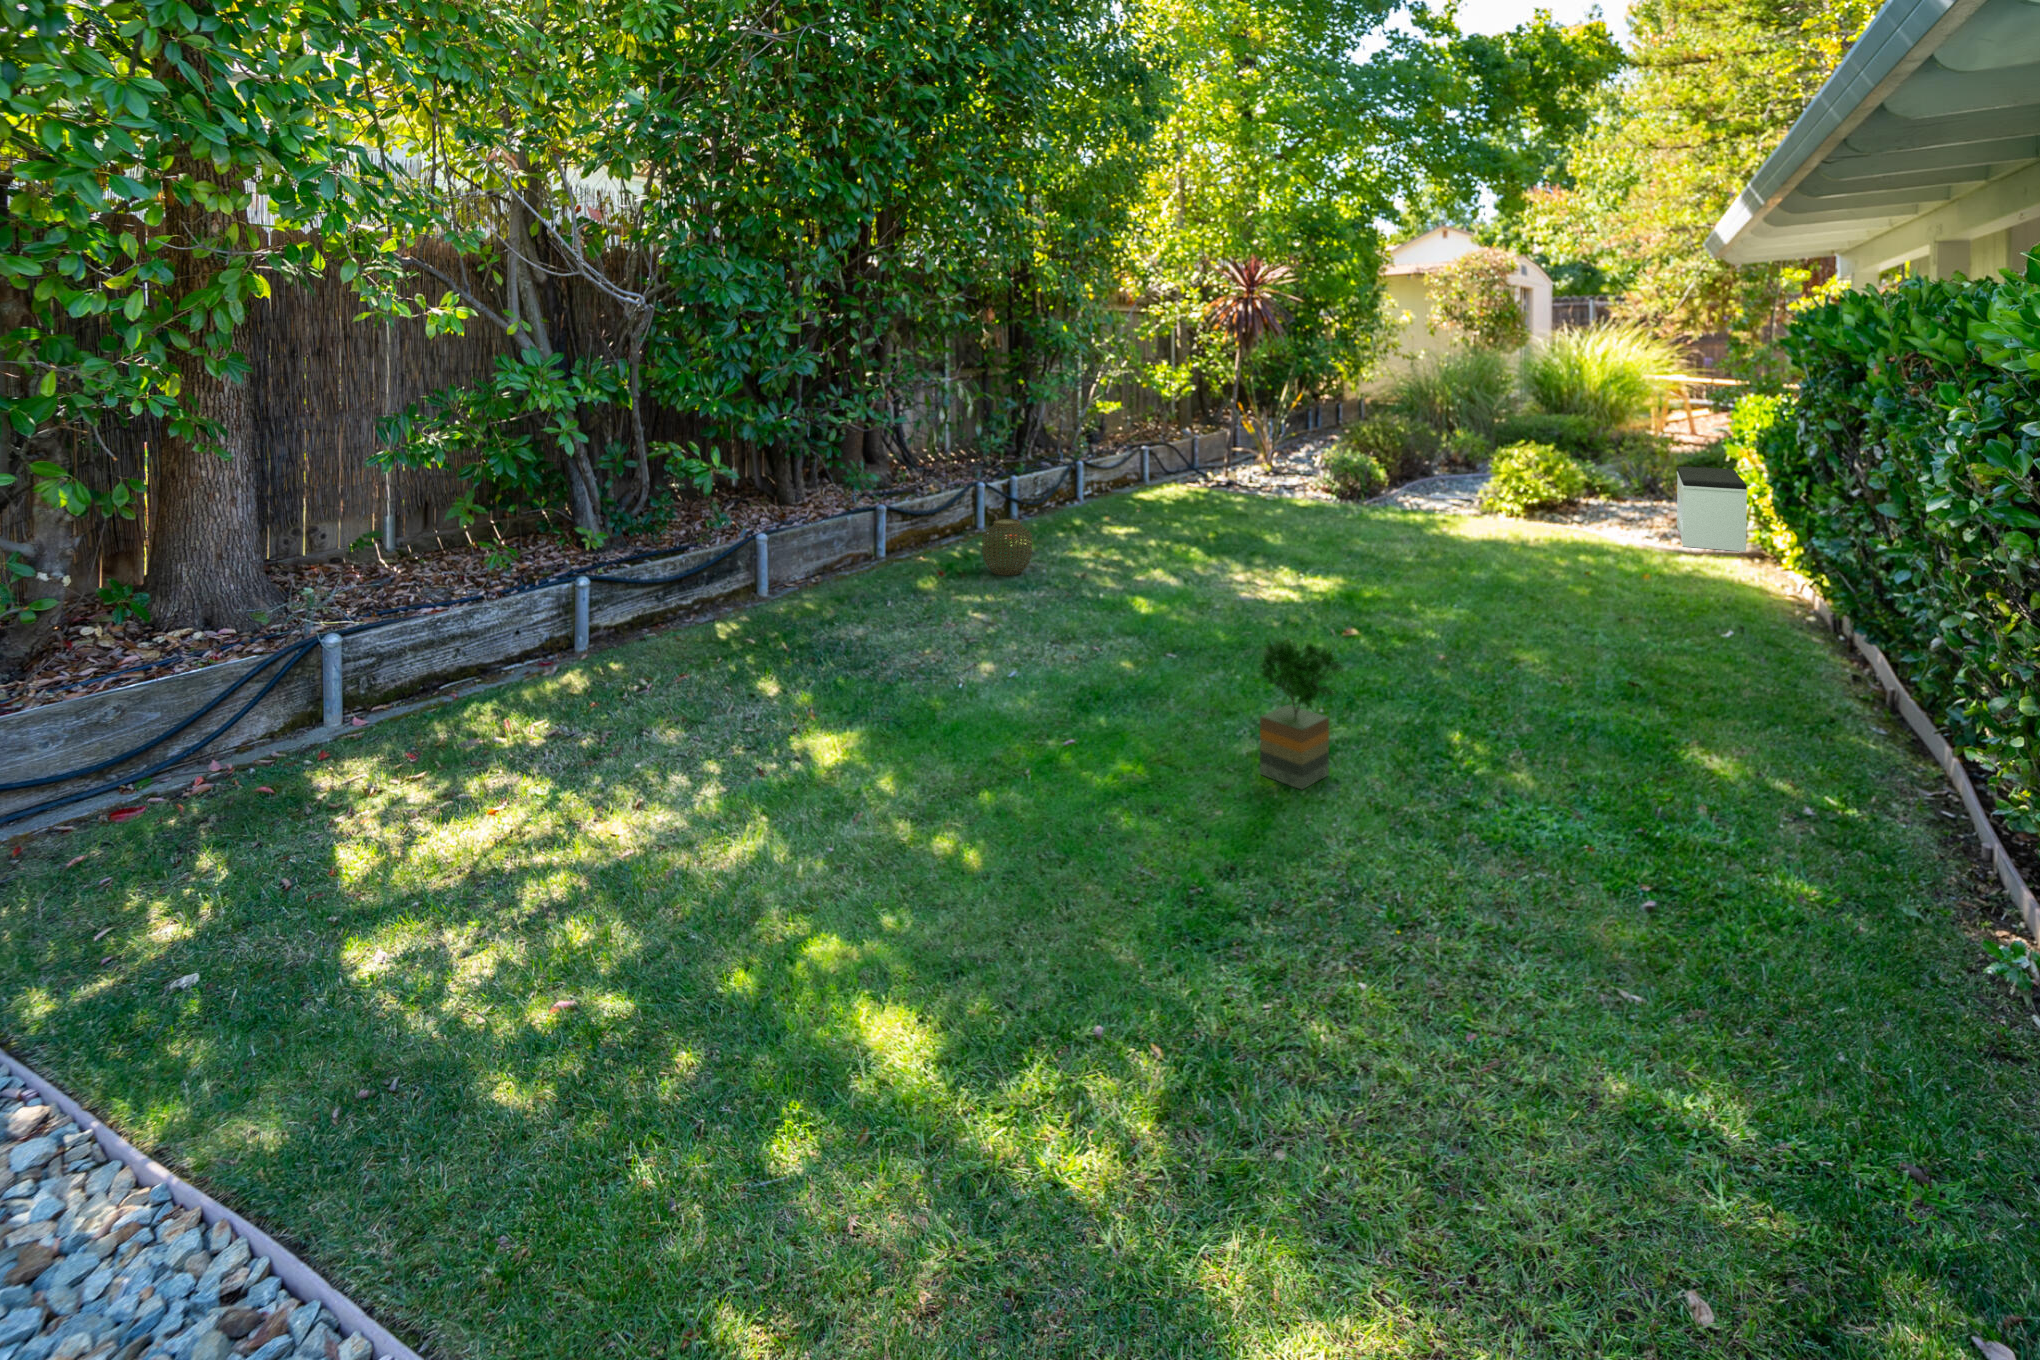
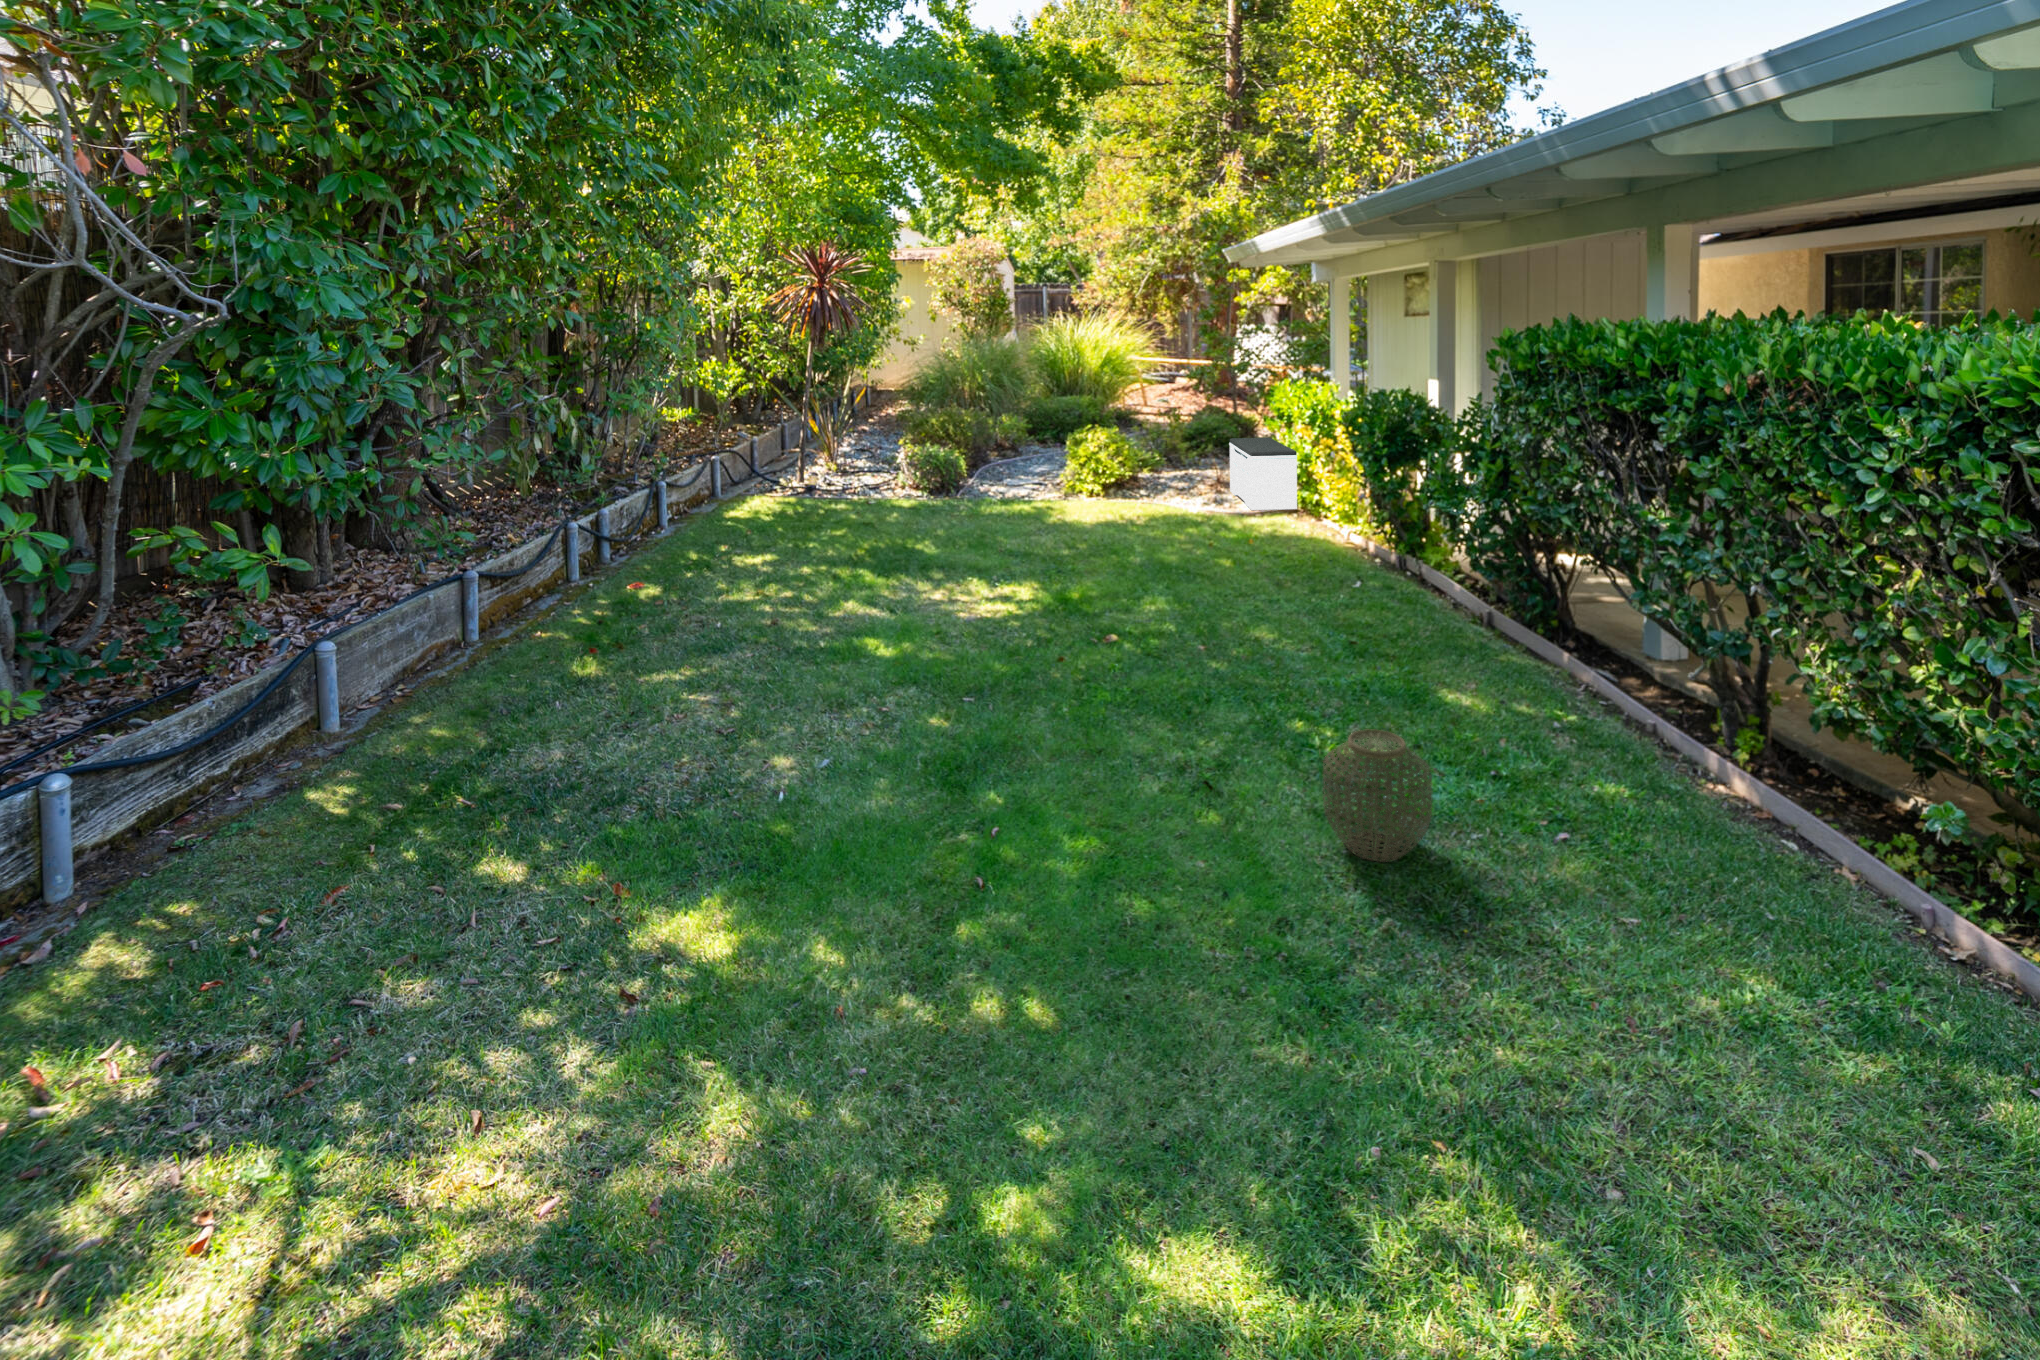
woven basket: present [982,519,1032,576] -> present [1323,729,1432,862]
potted tree: present [1260,640,1344,790] -> none [1112,690,1217,866]

